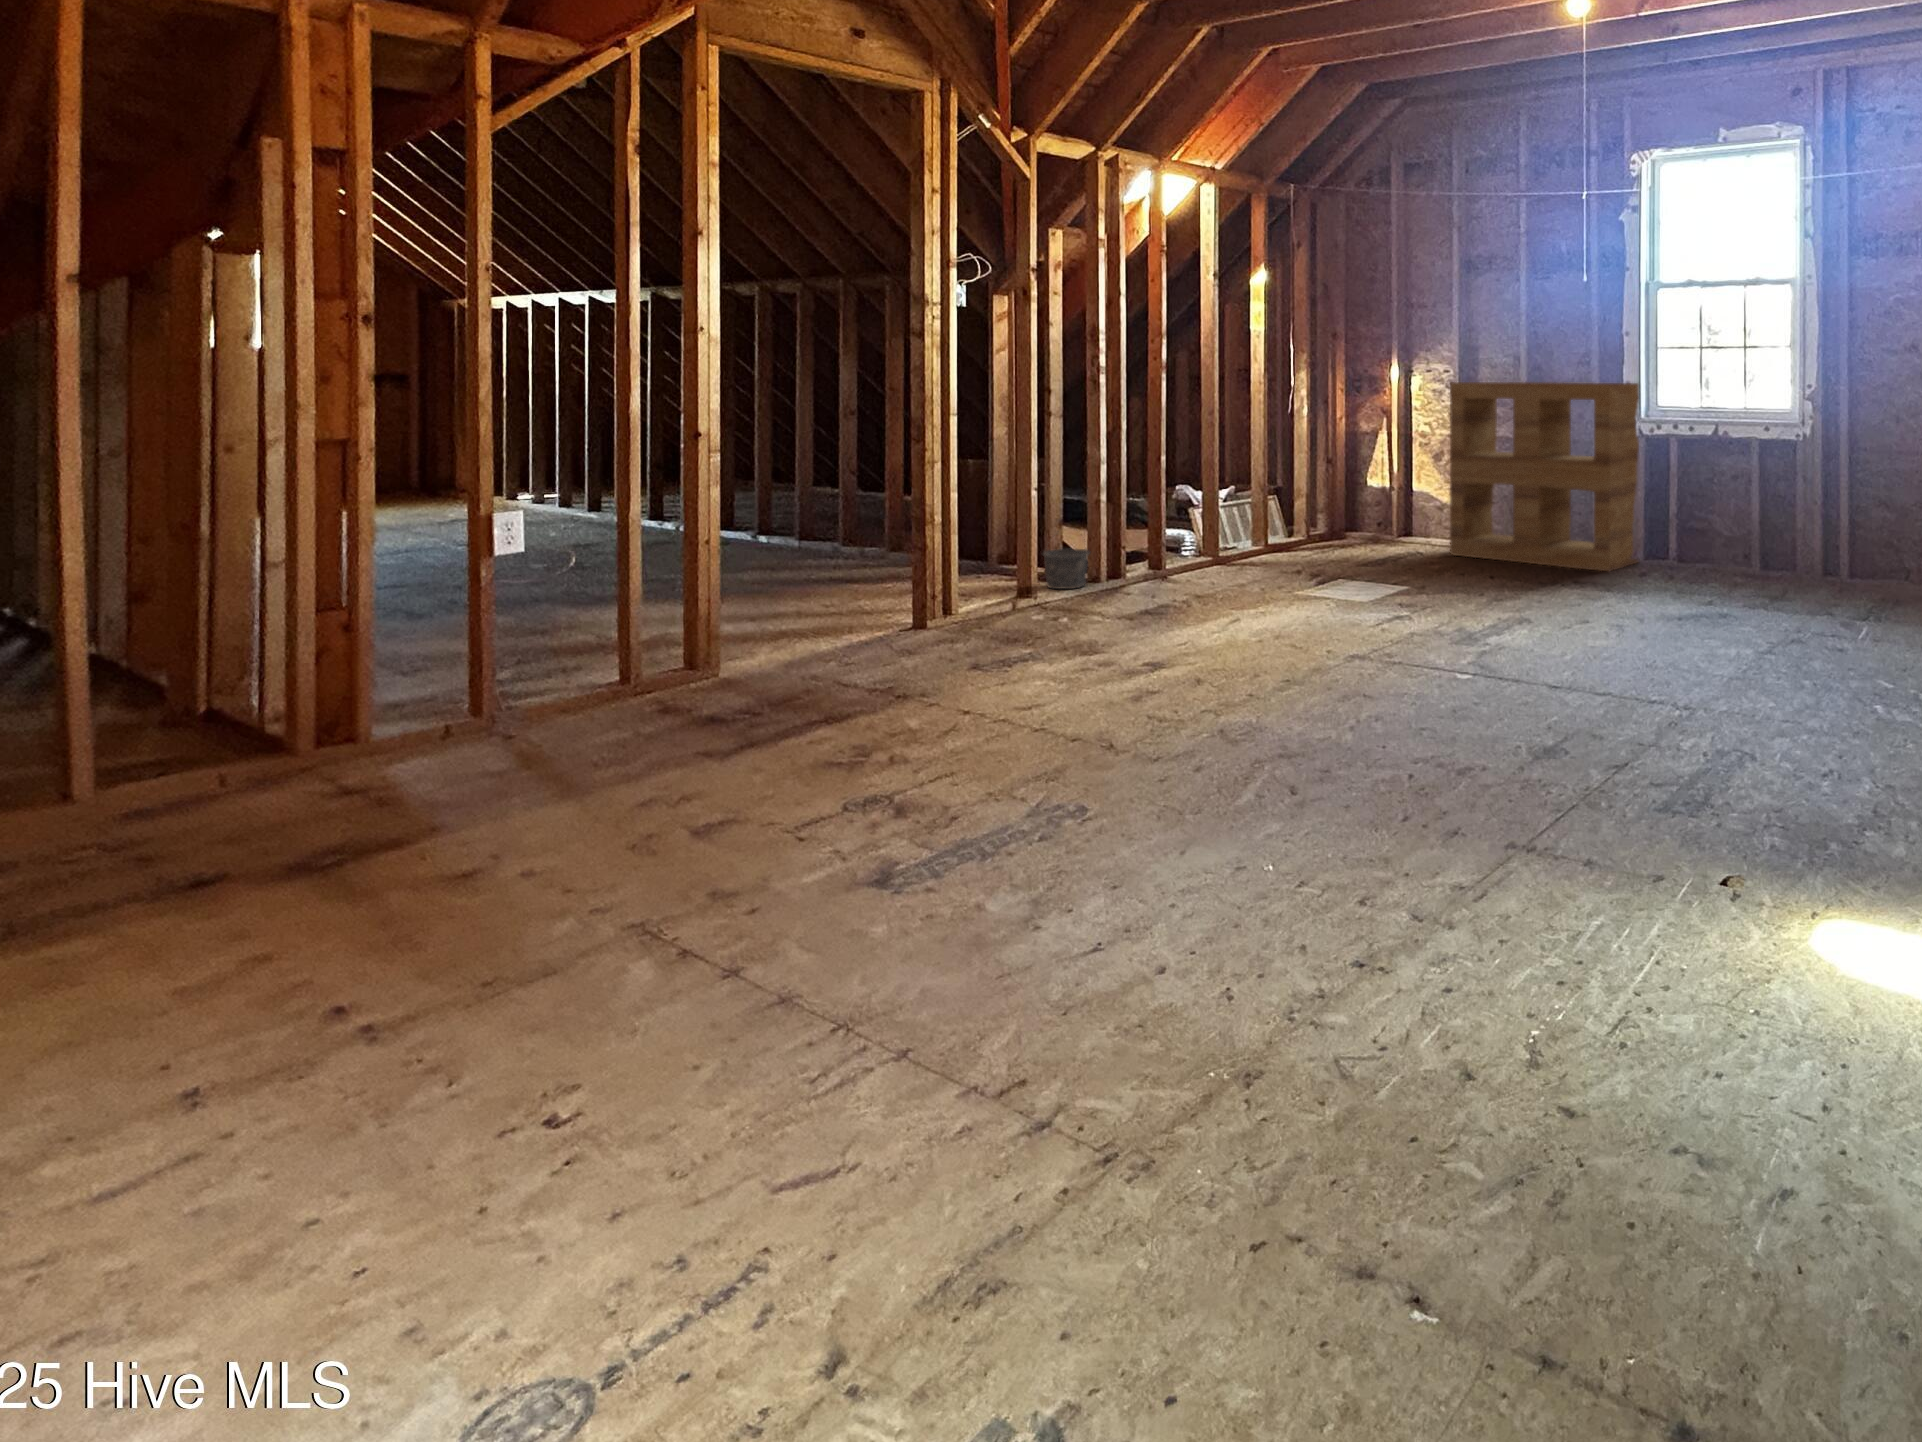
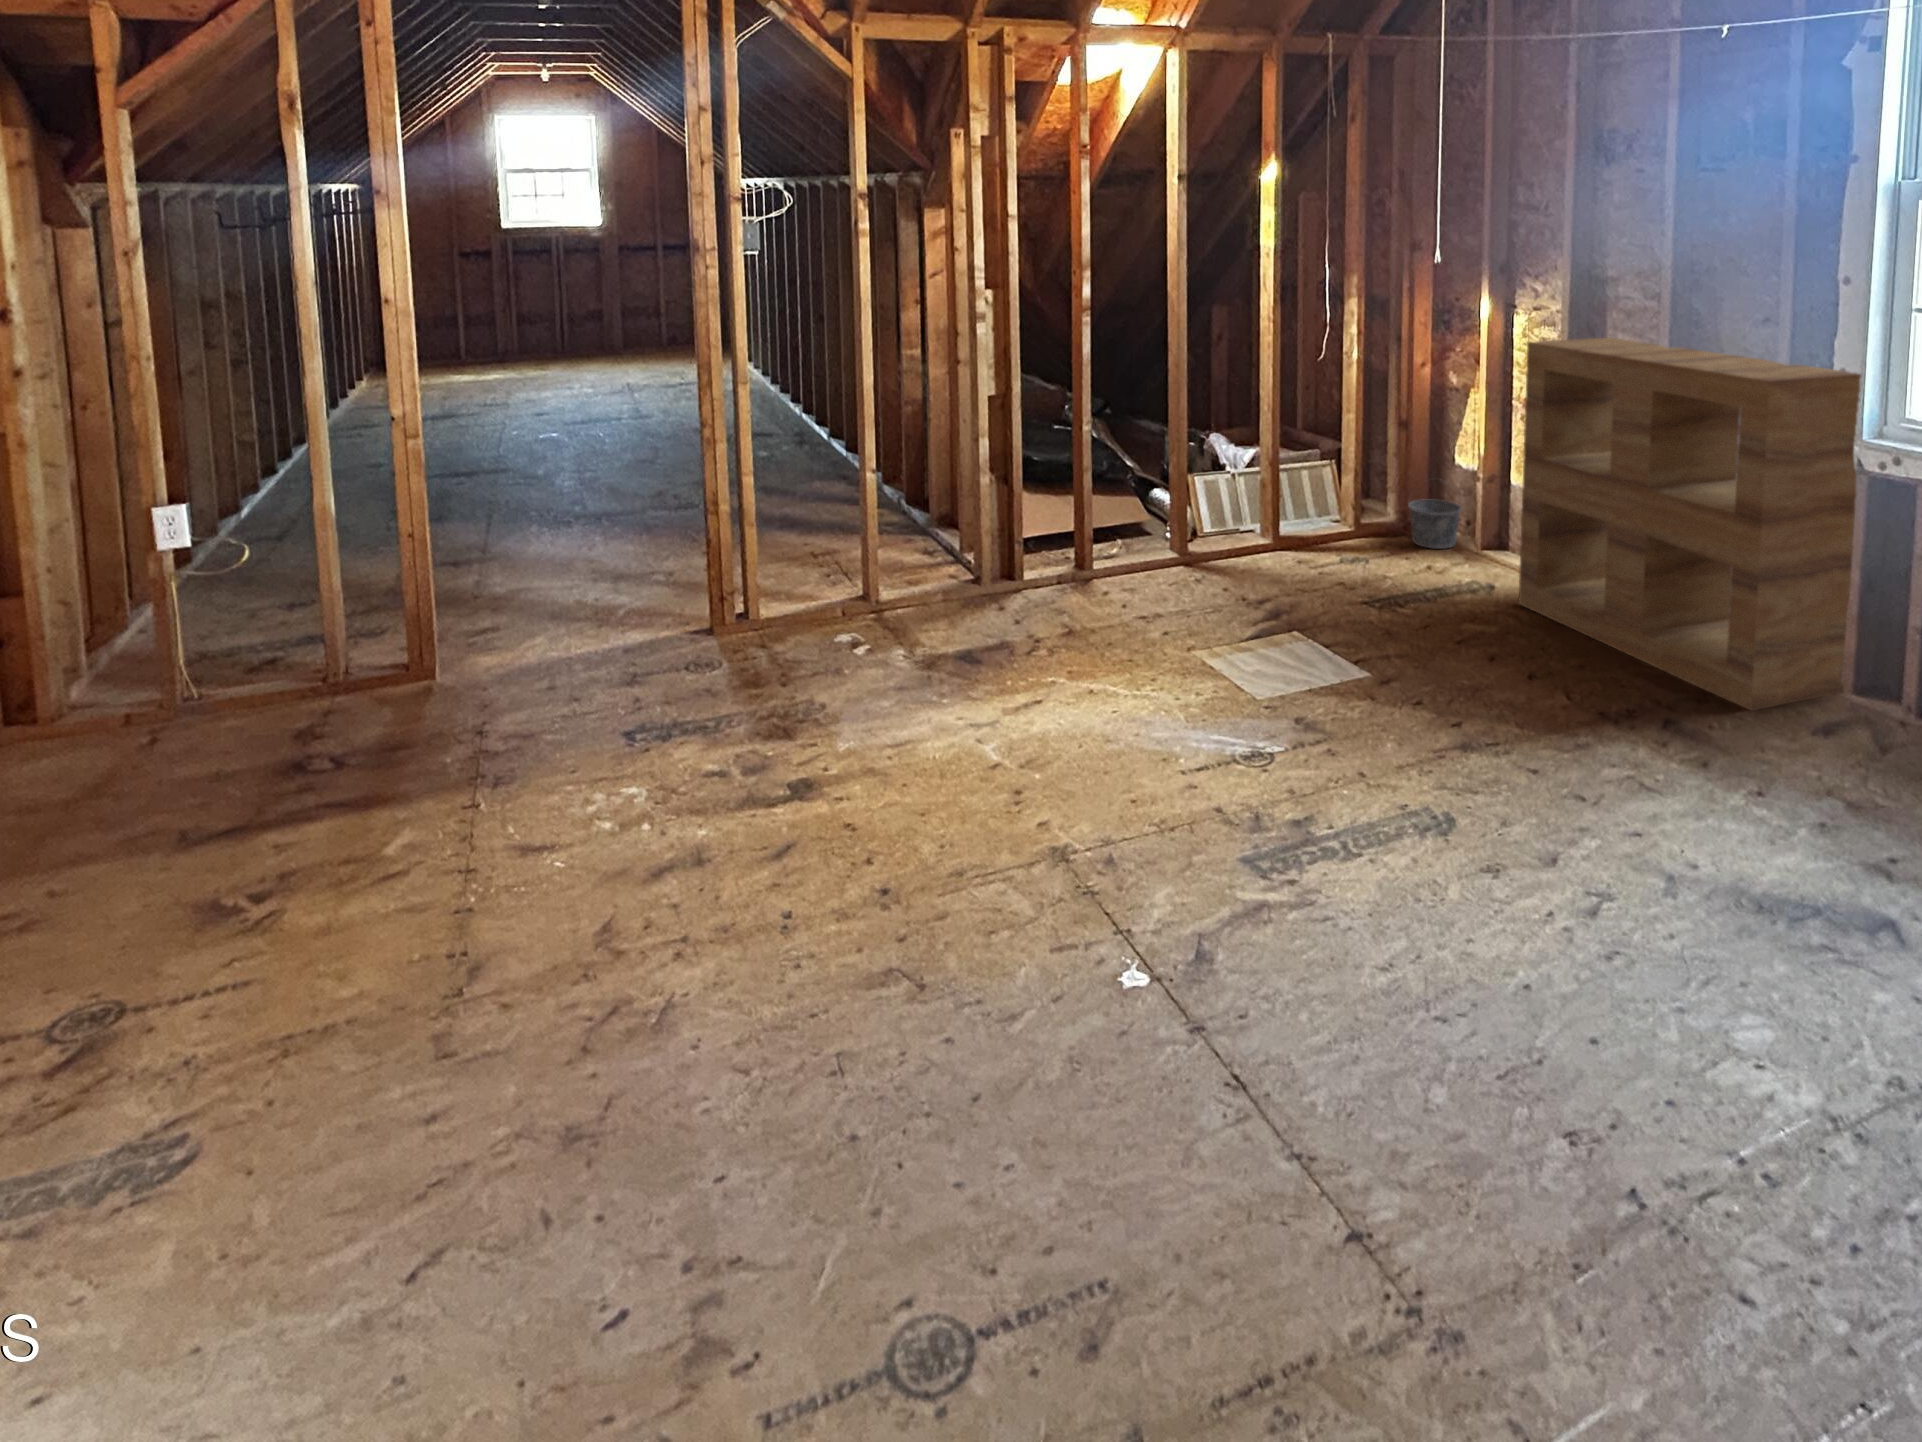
bucket: present [1043,549,1090,589] -> present [1408,500,1462,549]

